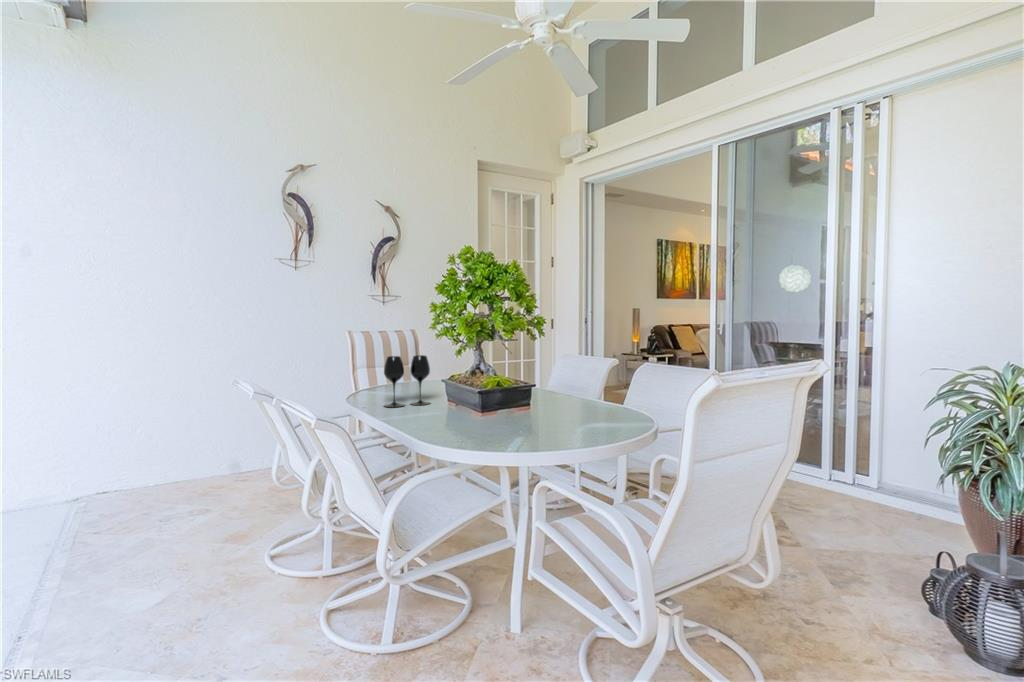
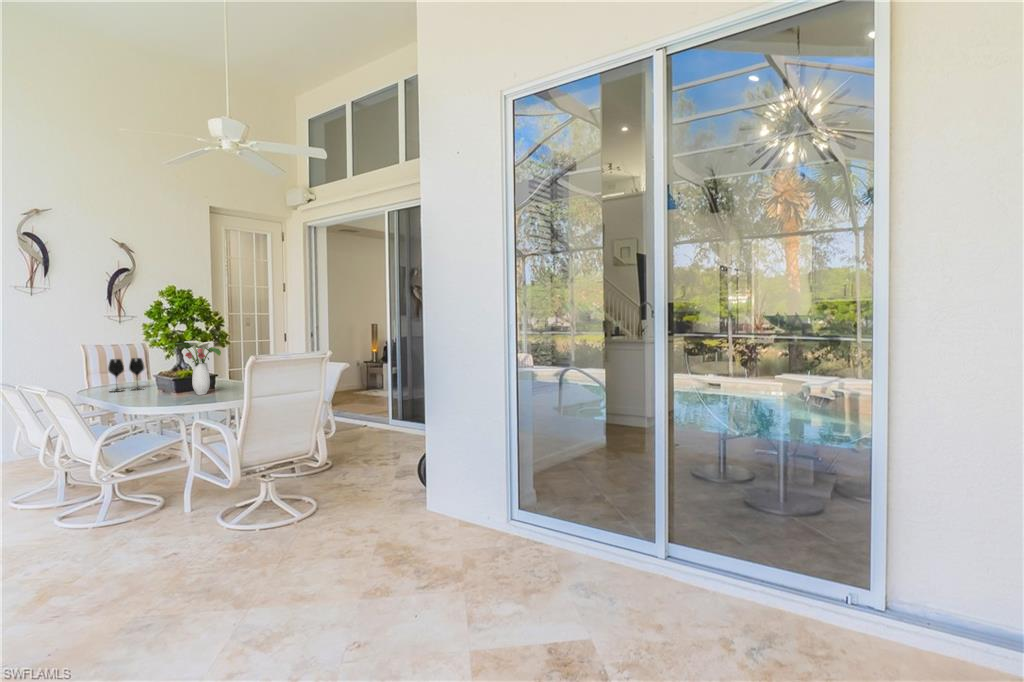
flower arrangement: none [486,332,574,430] -> present [168,340,221,395]

